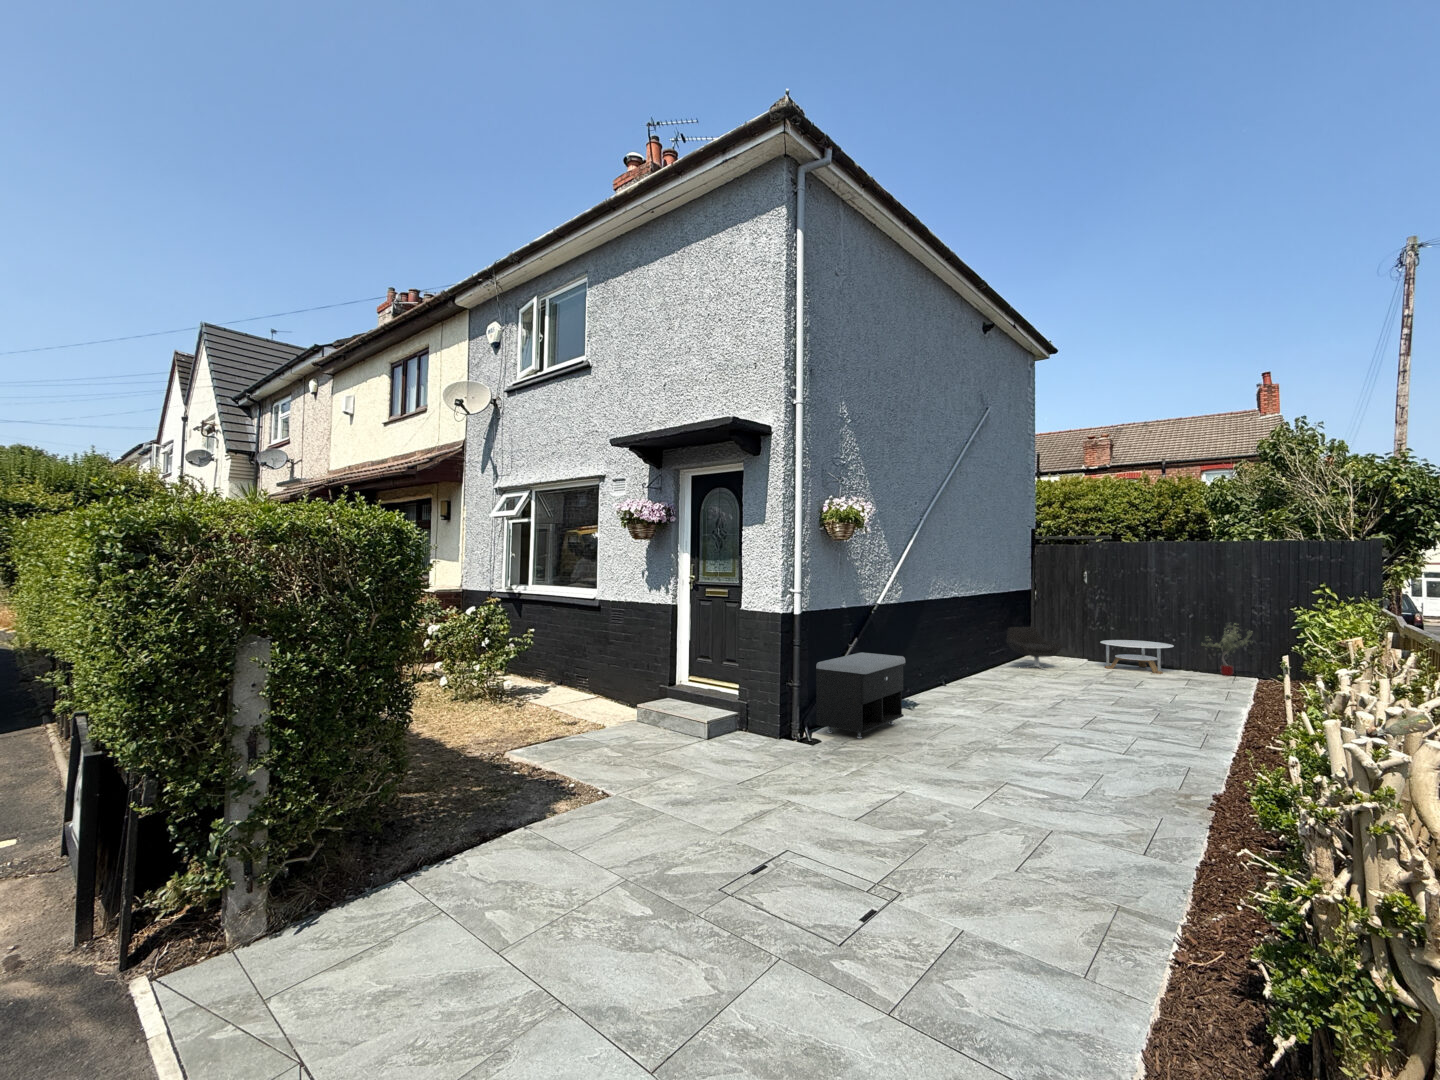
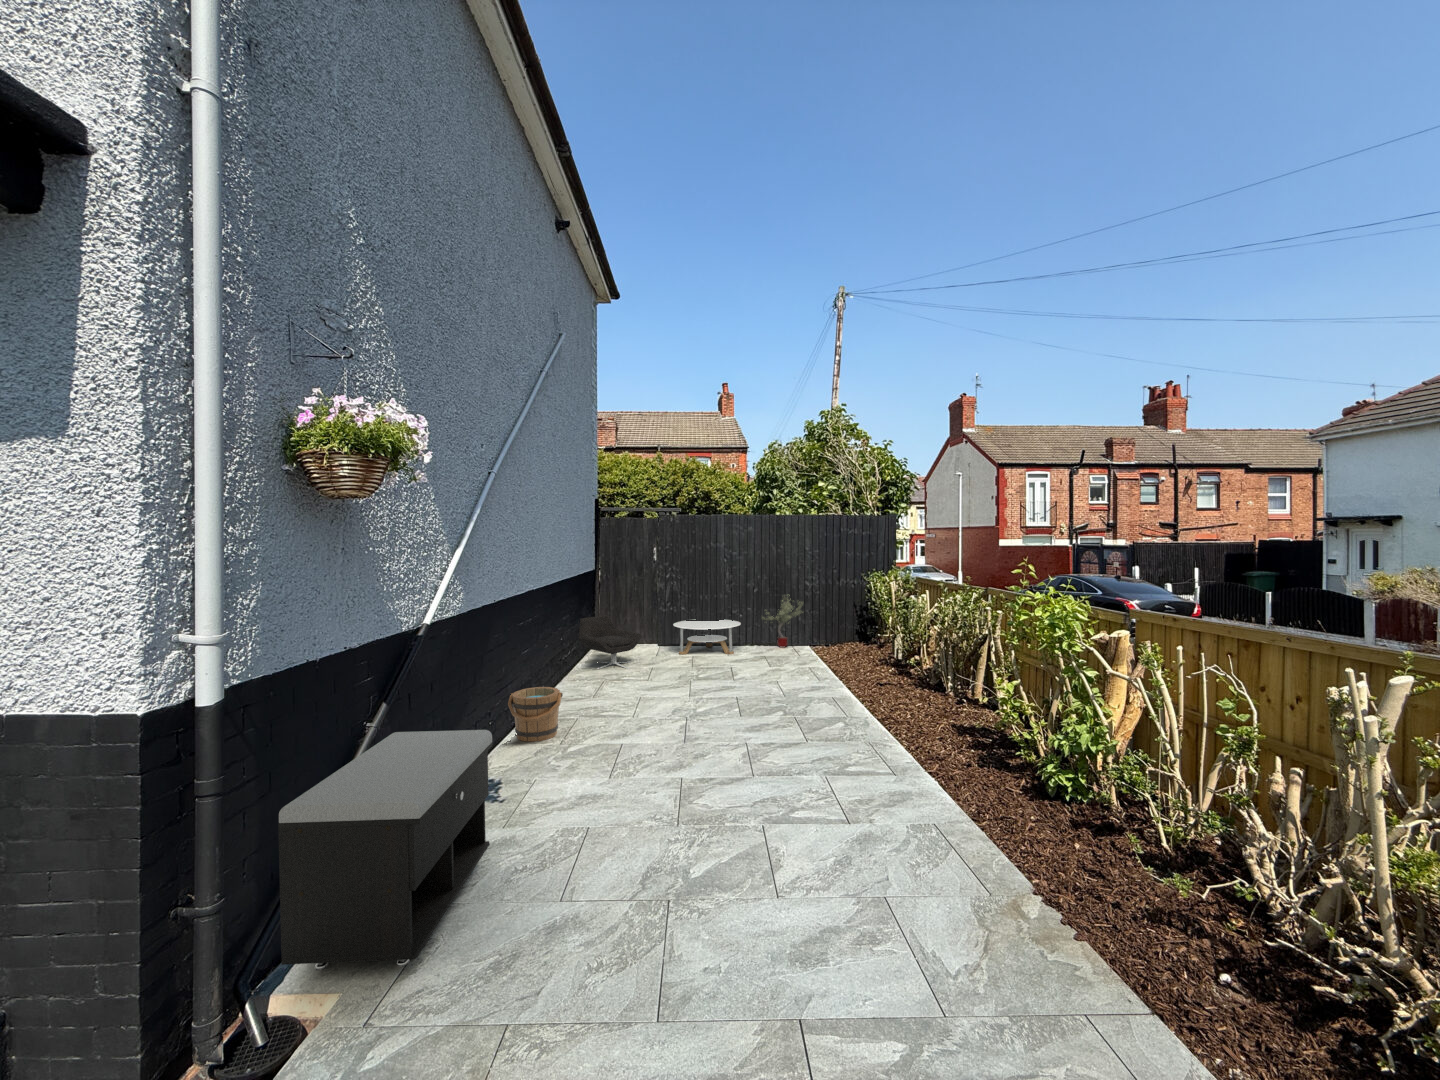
bucket: none [933,661,970,694] -> present [508,687,563,742]

